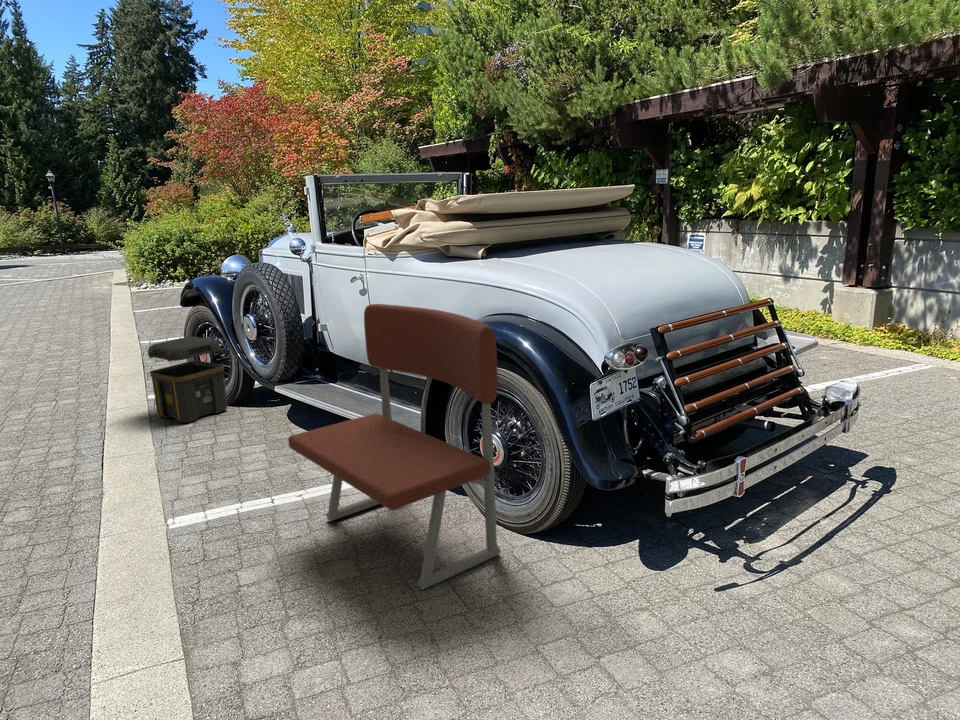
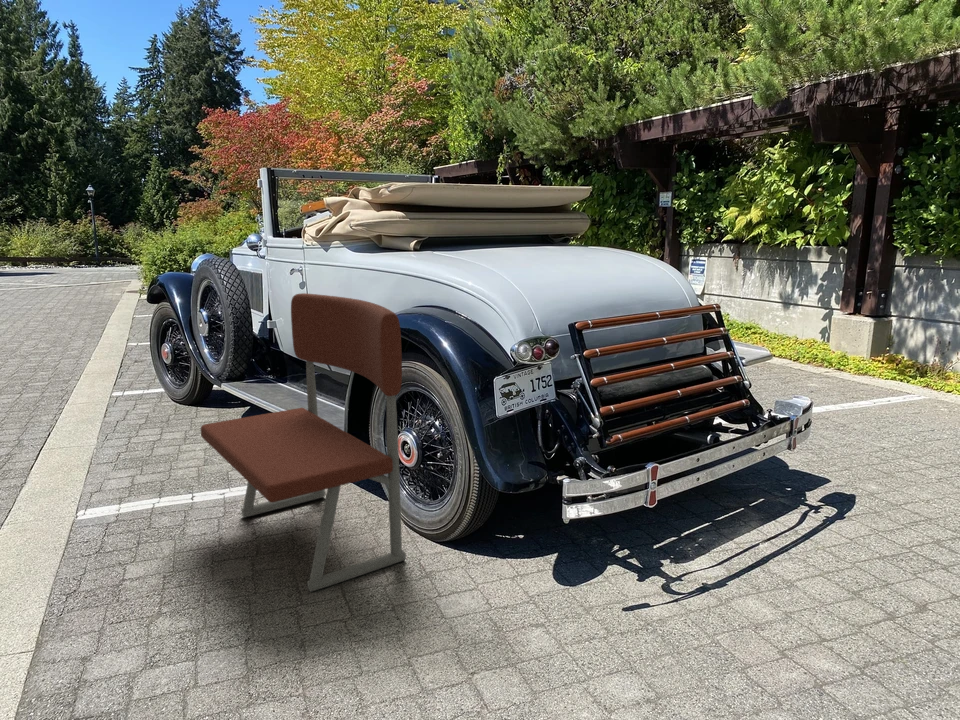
toolbox: present [148,337,228,423] -> none [112,331,191,416]

